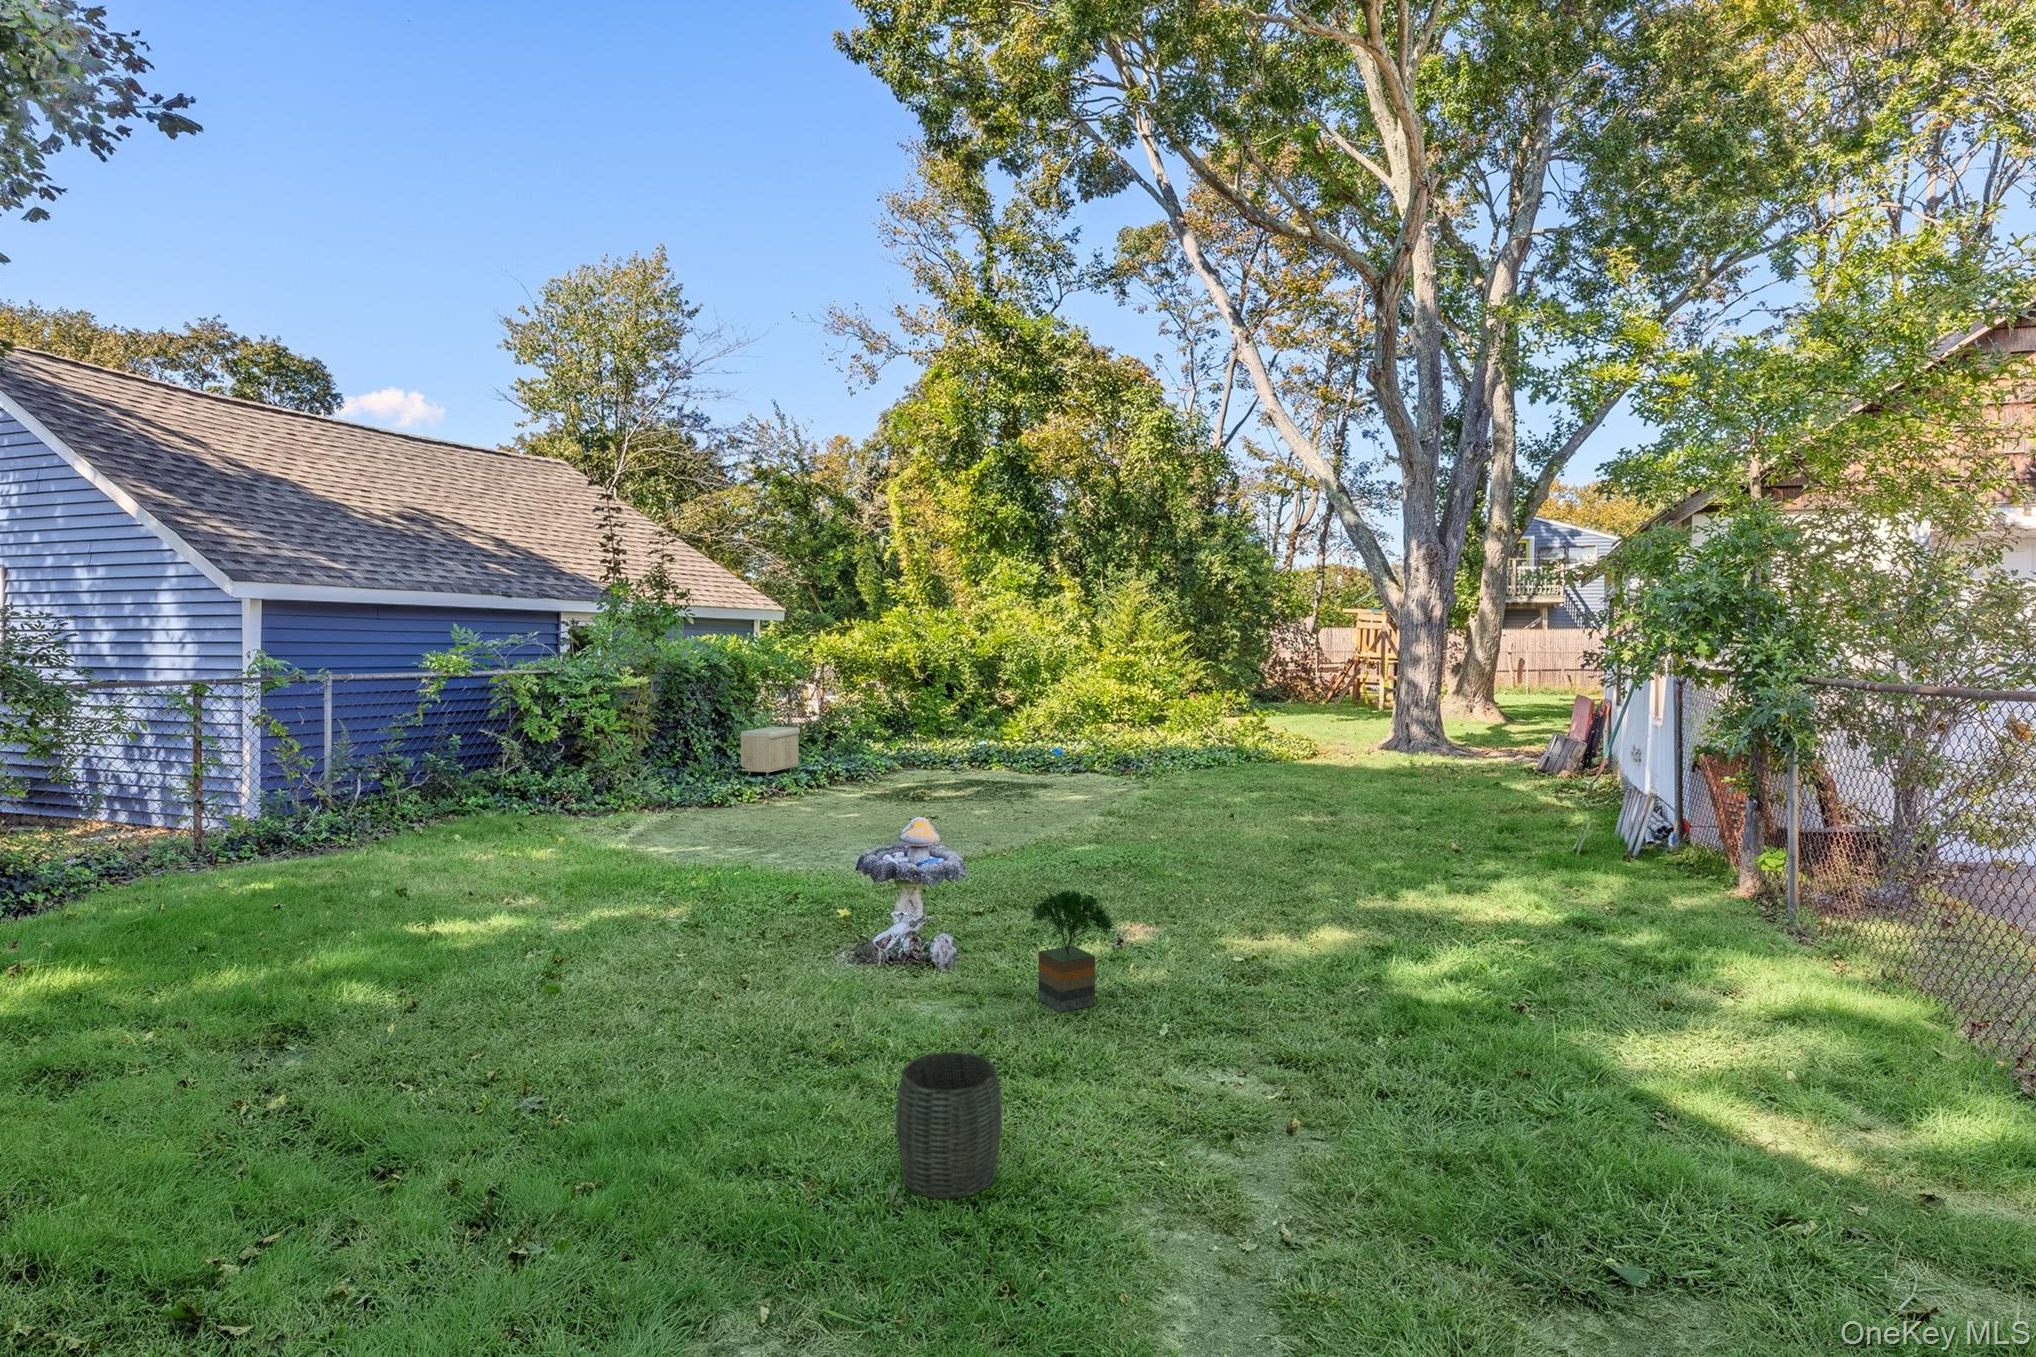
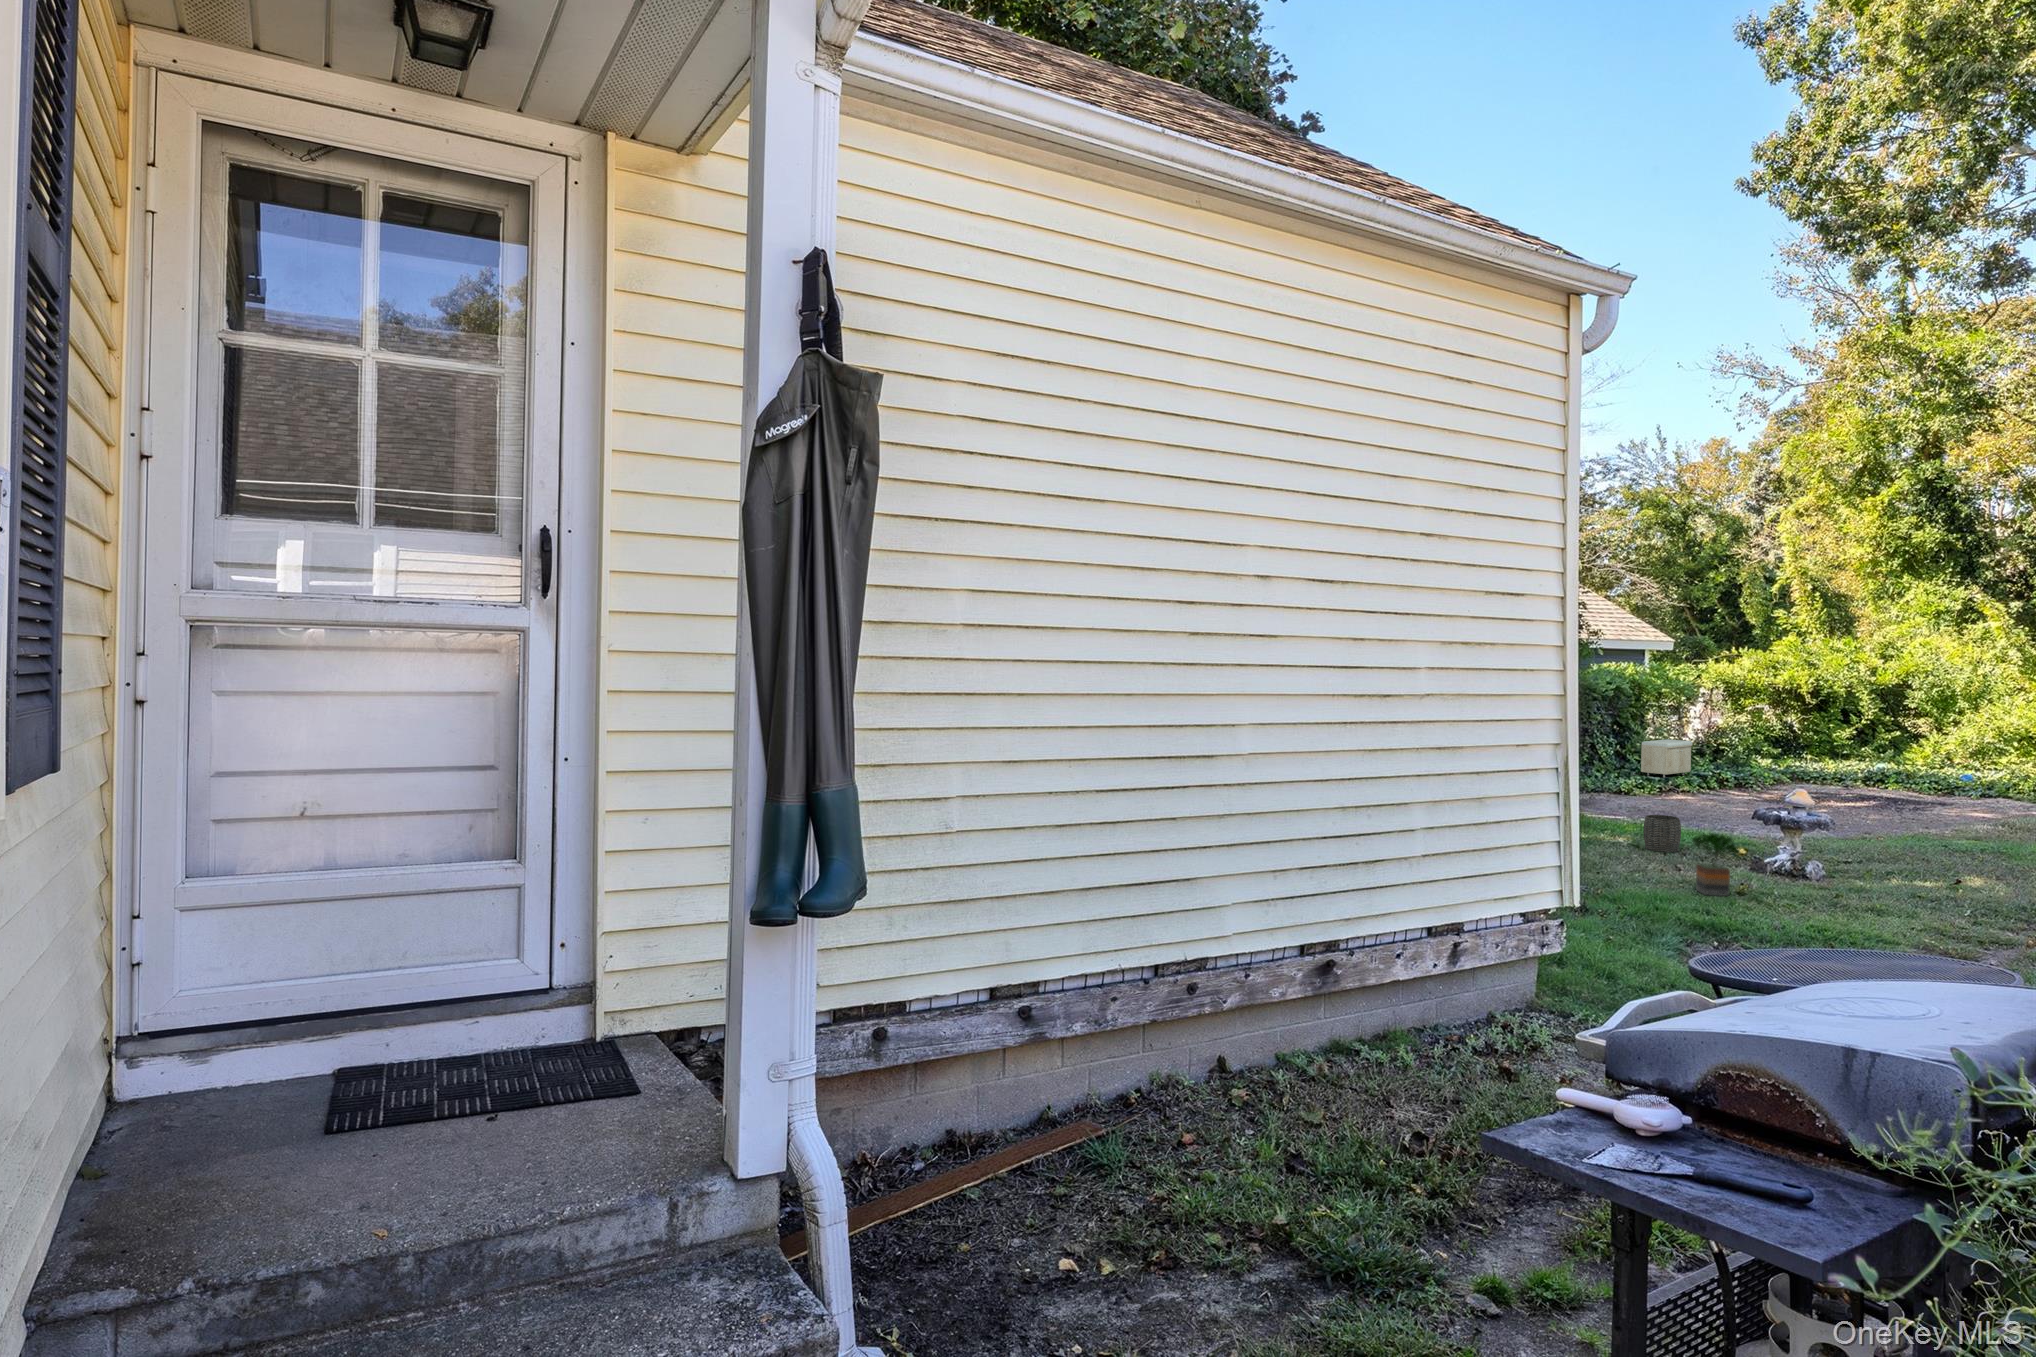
potted tree: present [1030,890,1114,1012] -> present [1692,833,1741,896]
woven basket: present [896,1052,1002,1199] -> present [1643,815,1681,852]

